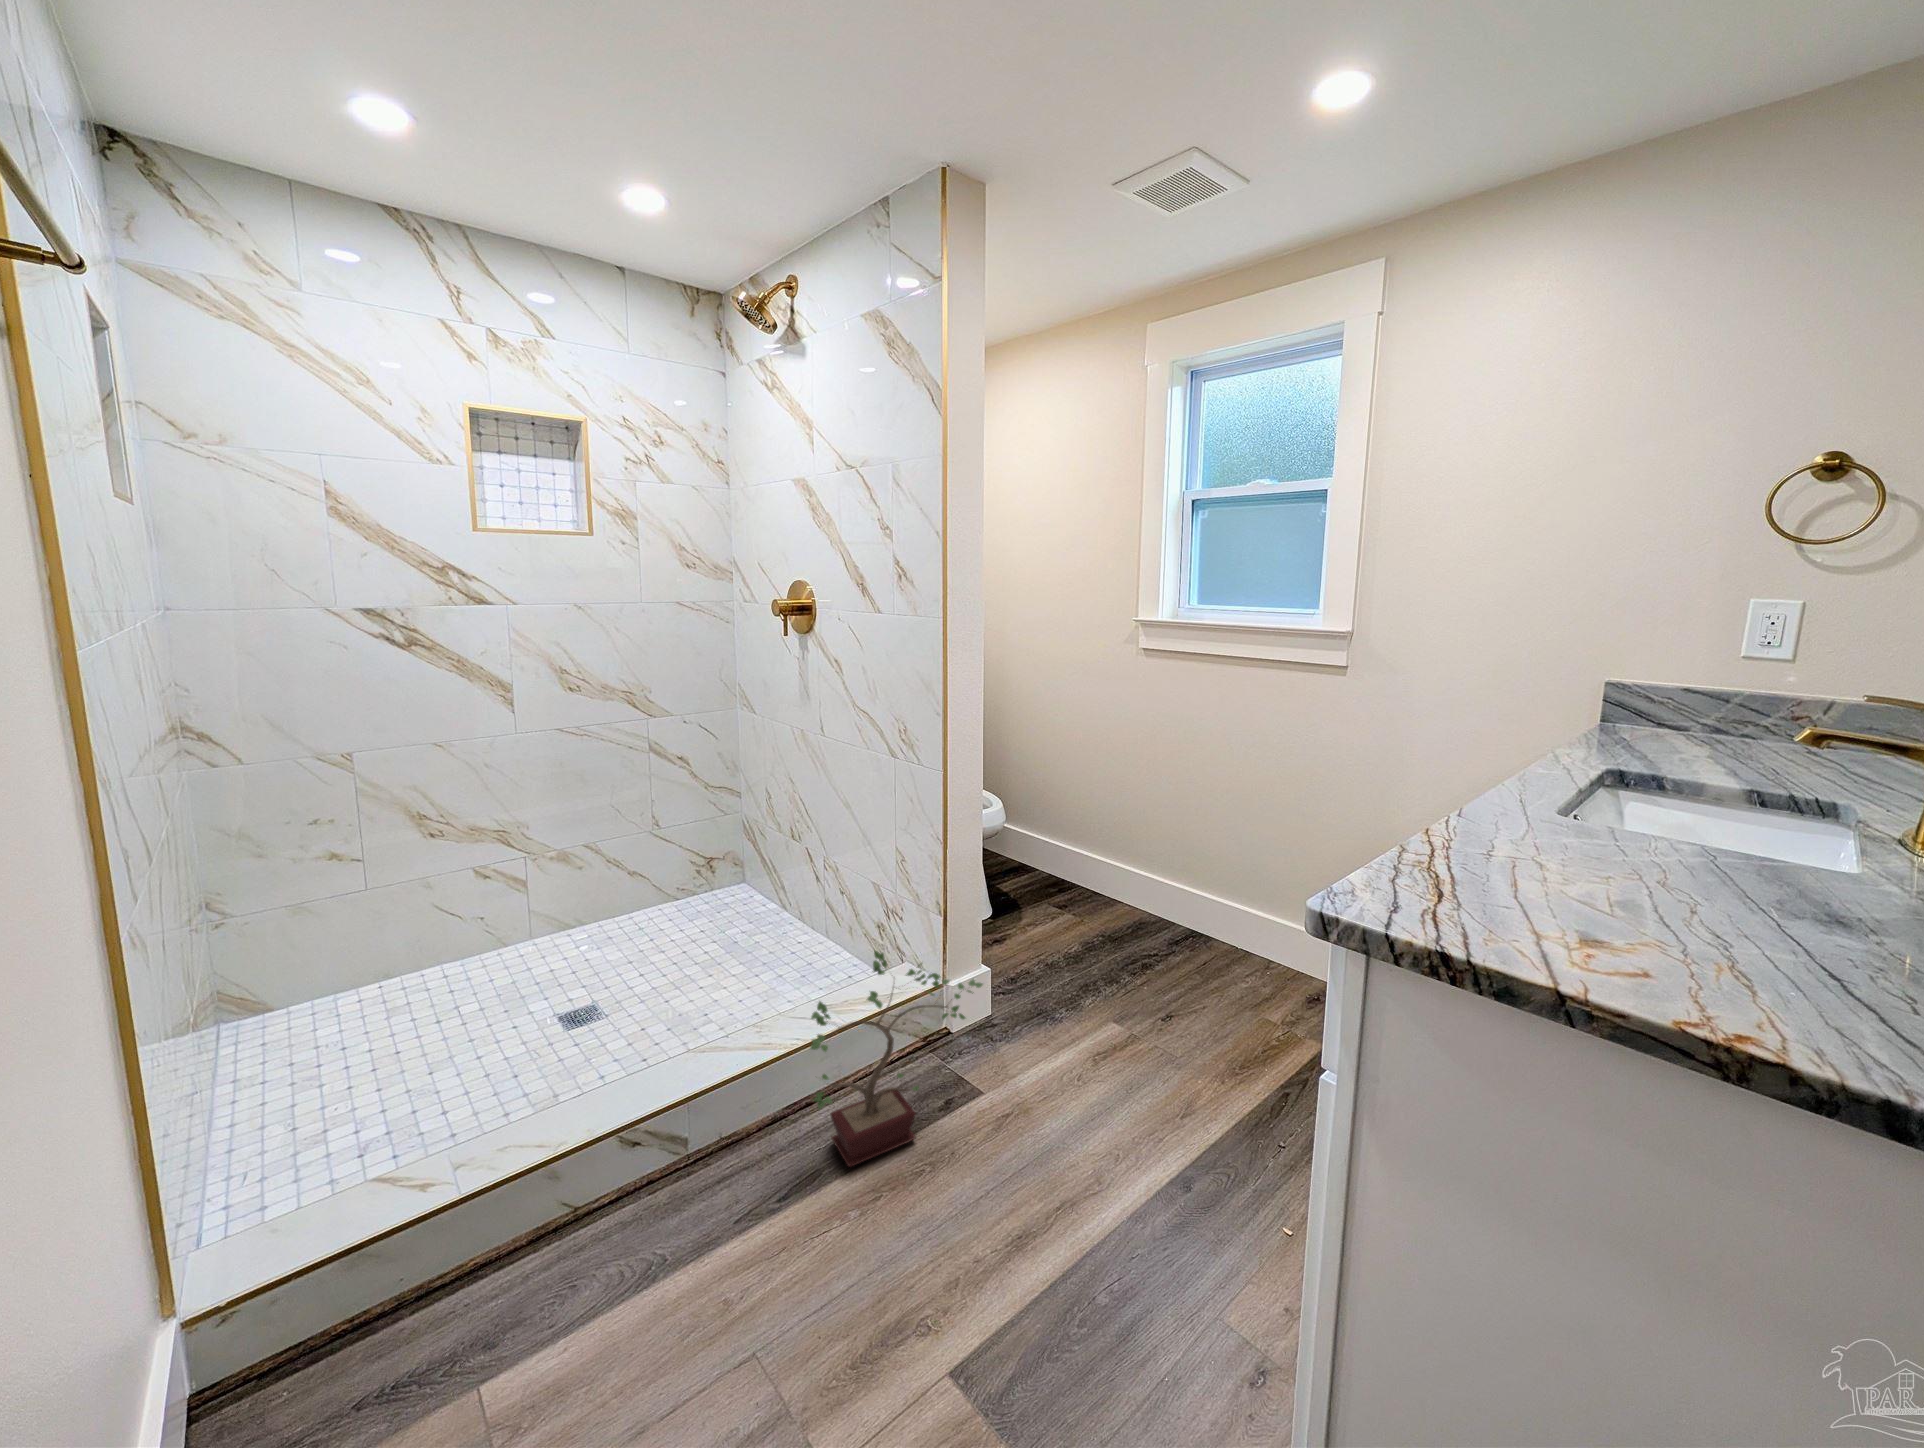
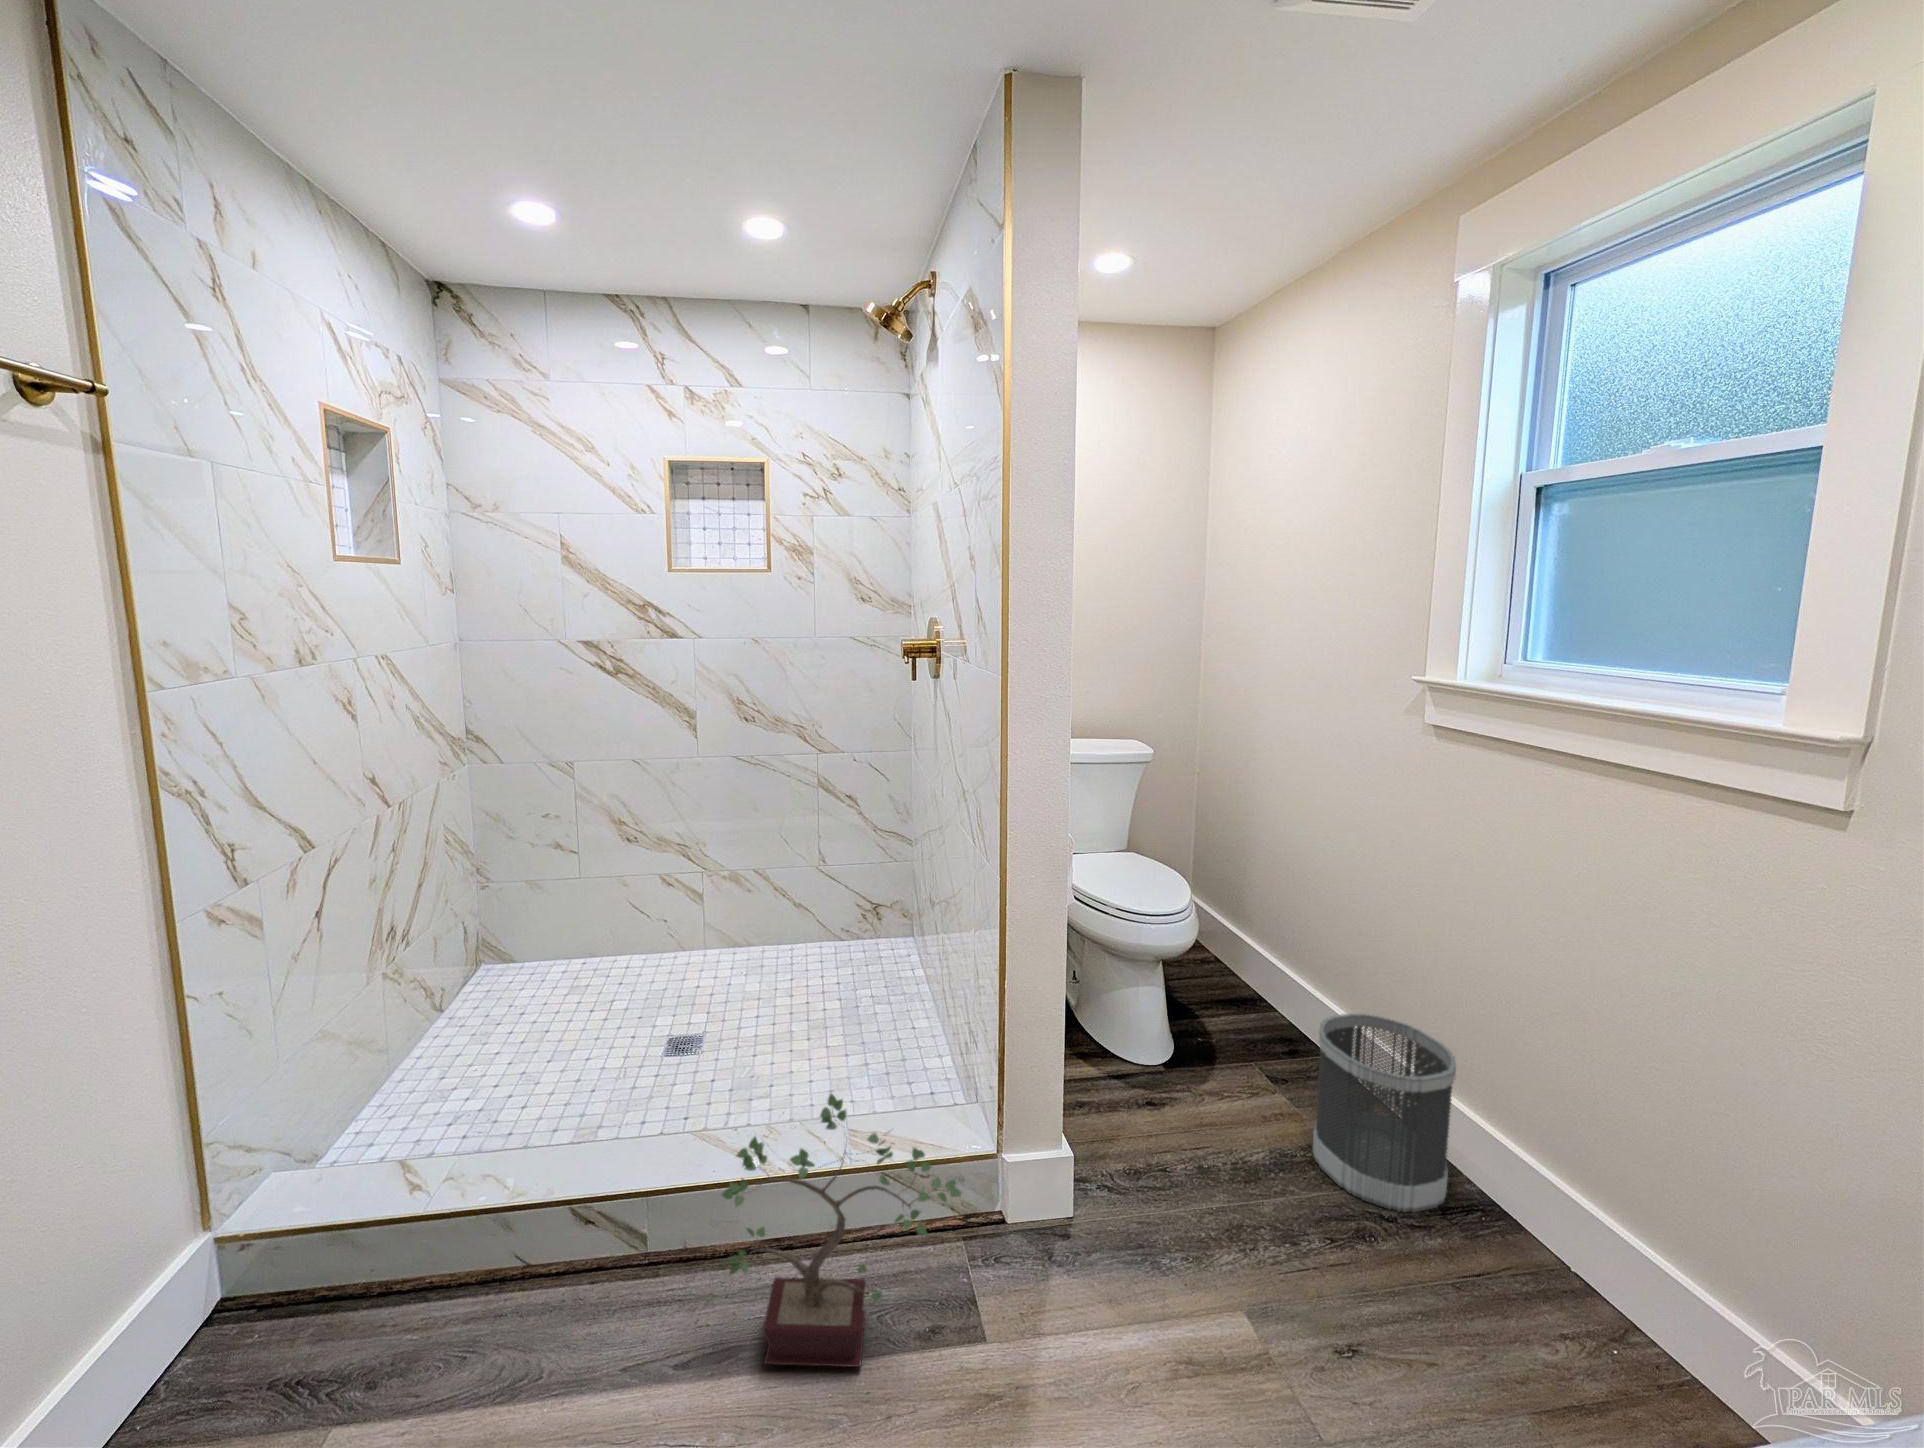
wastebasket: none [1098,840,1176,950] -> present [1313,1013,1456,1213]

